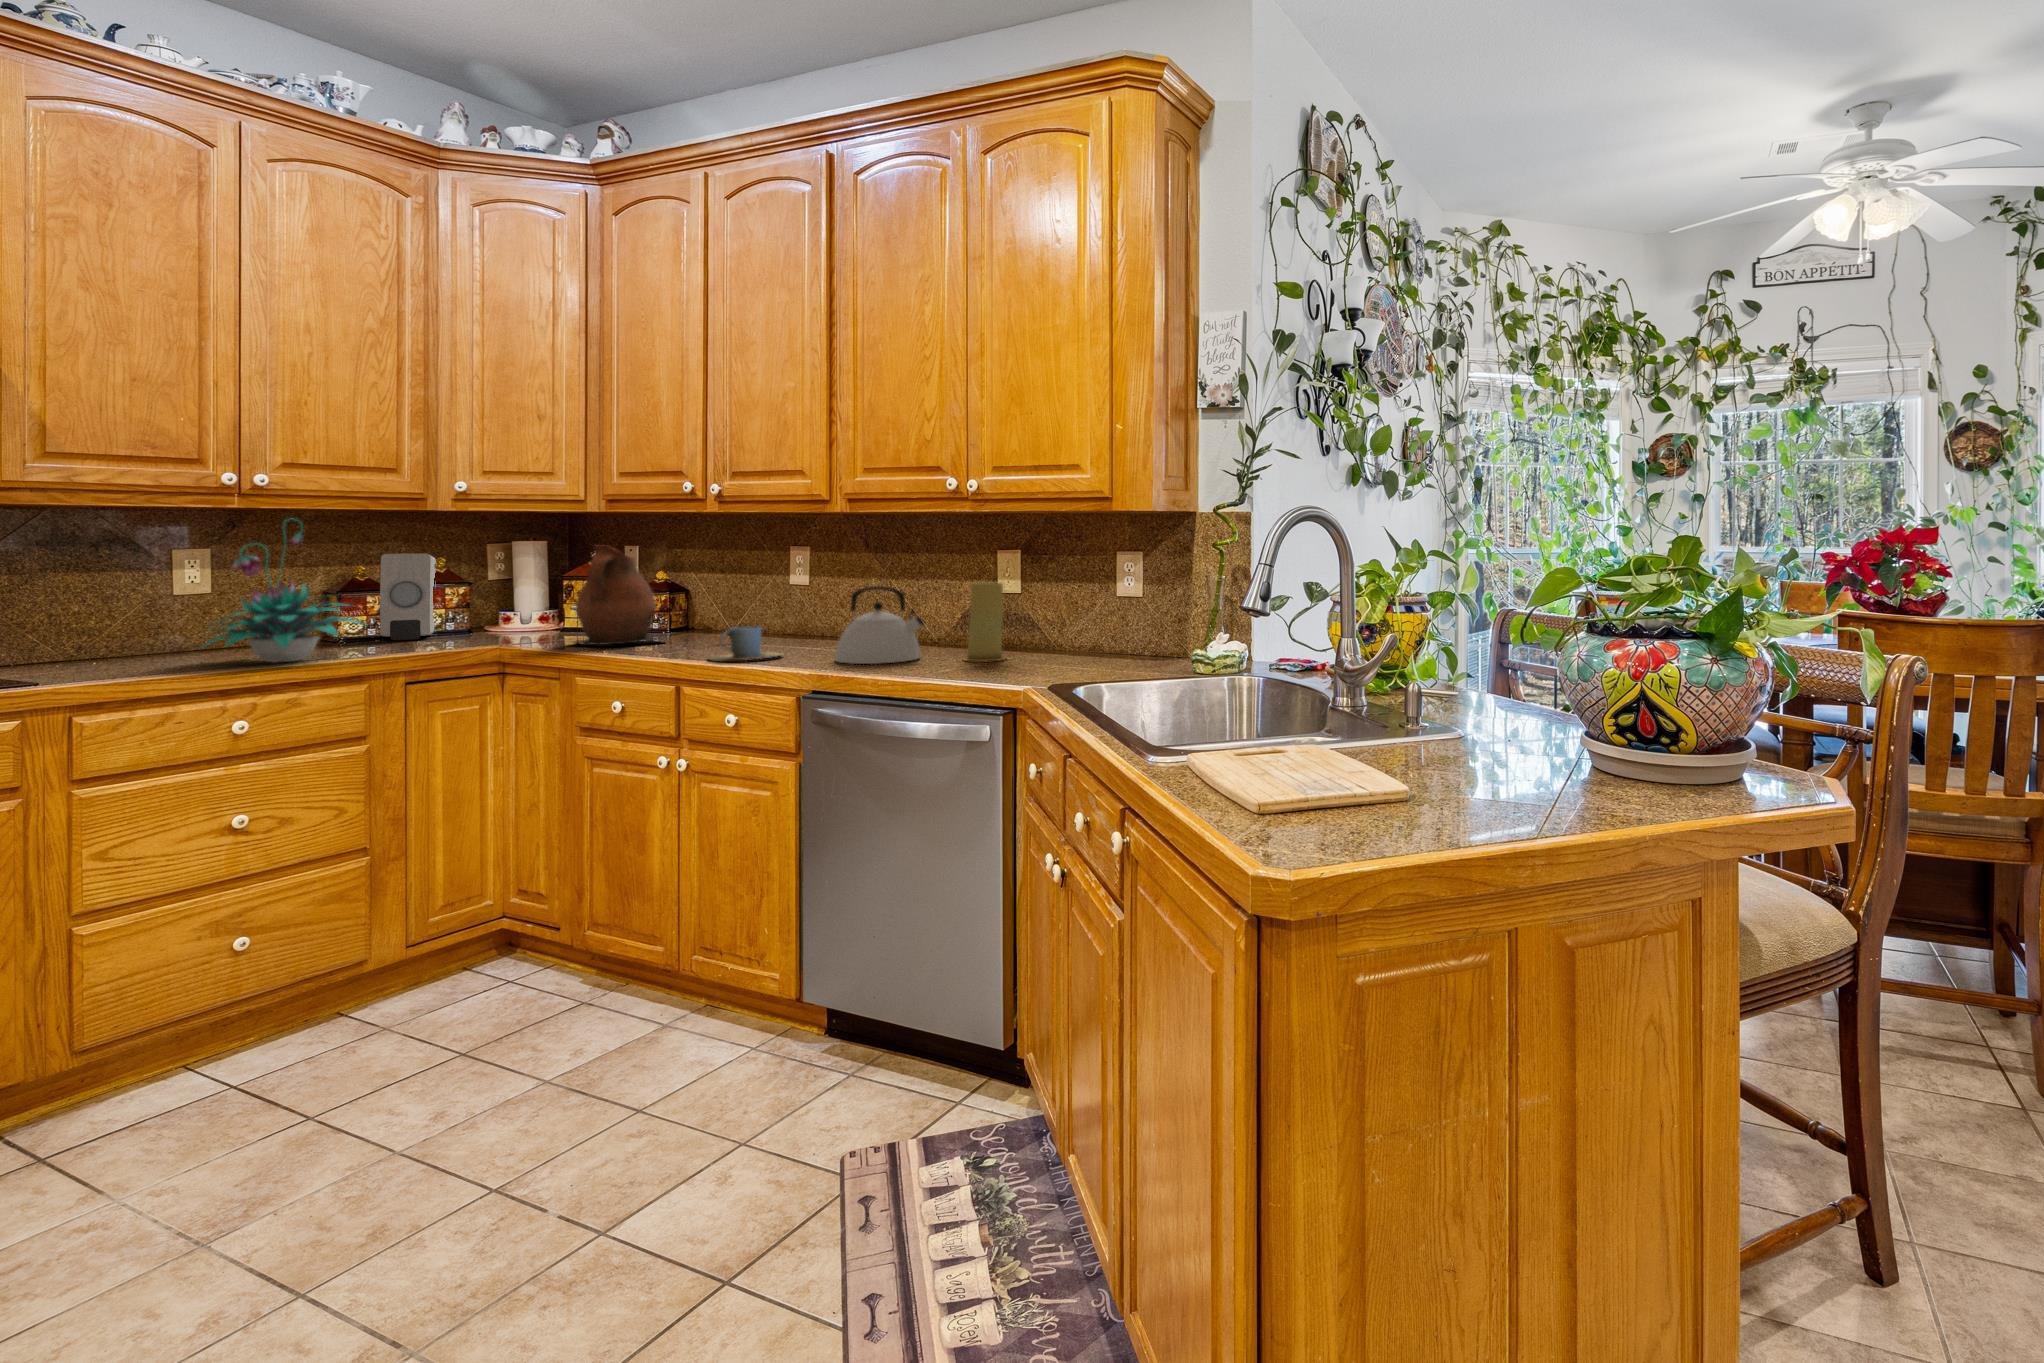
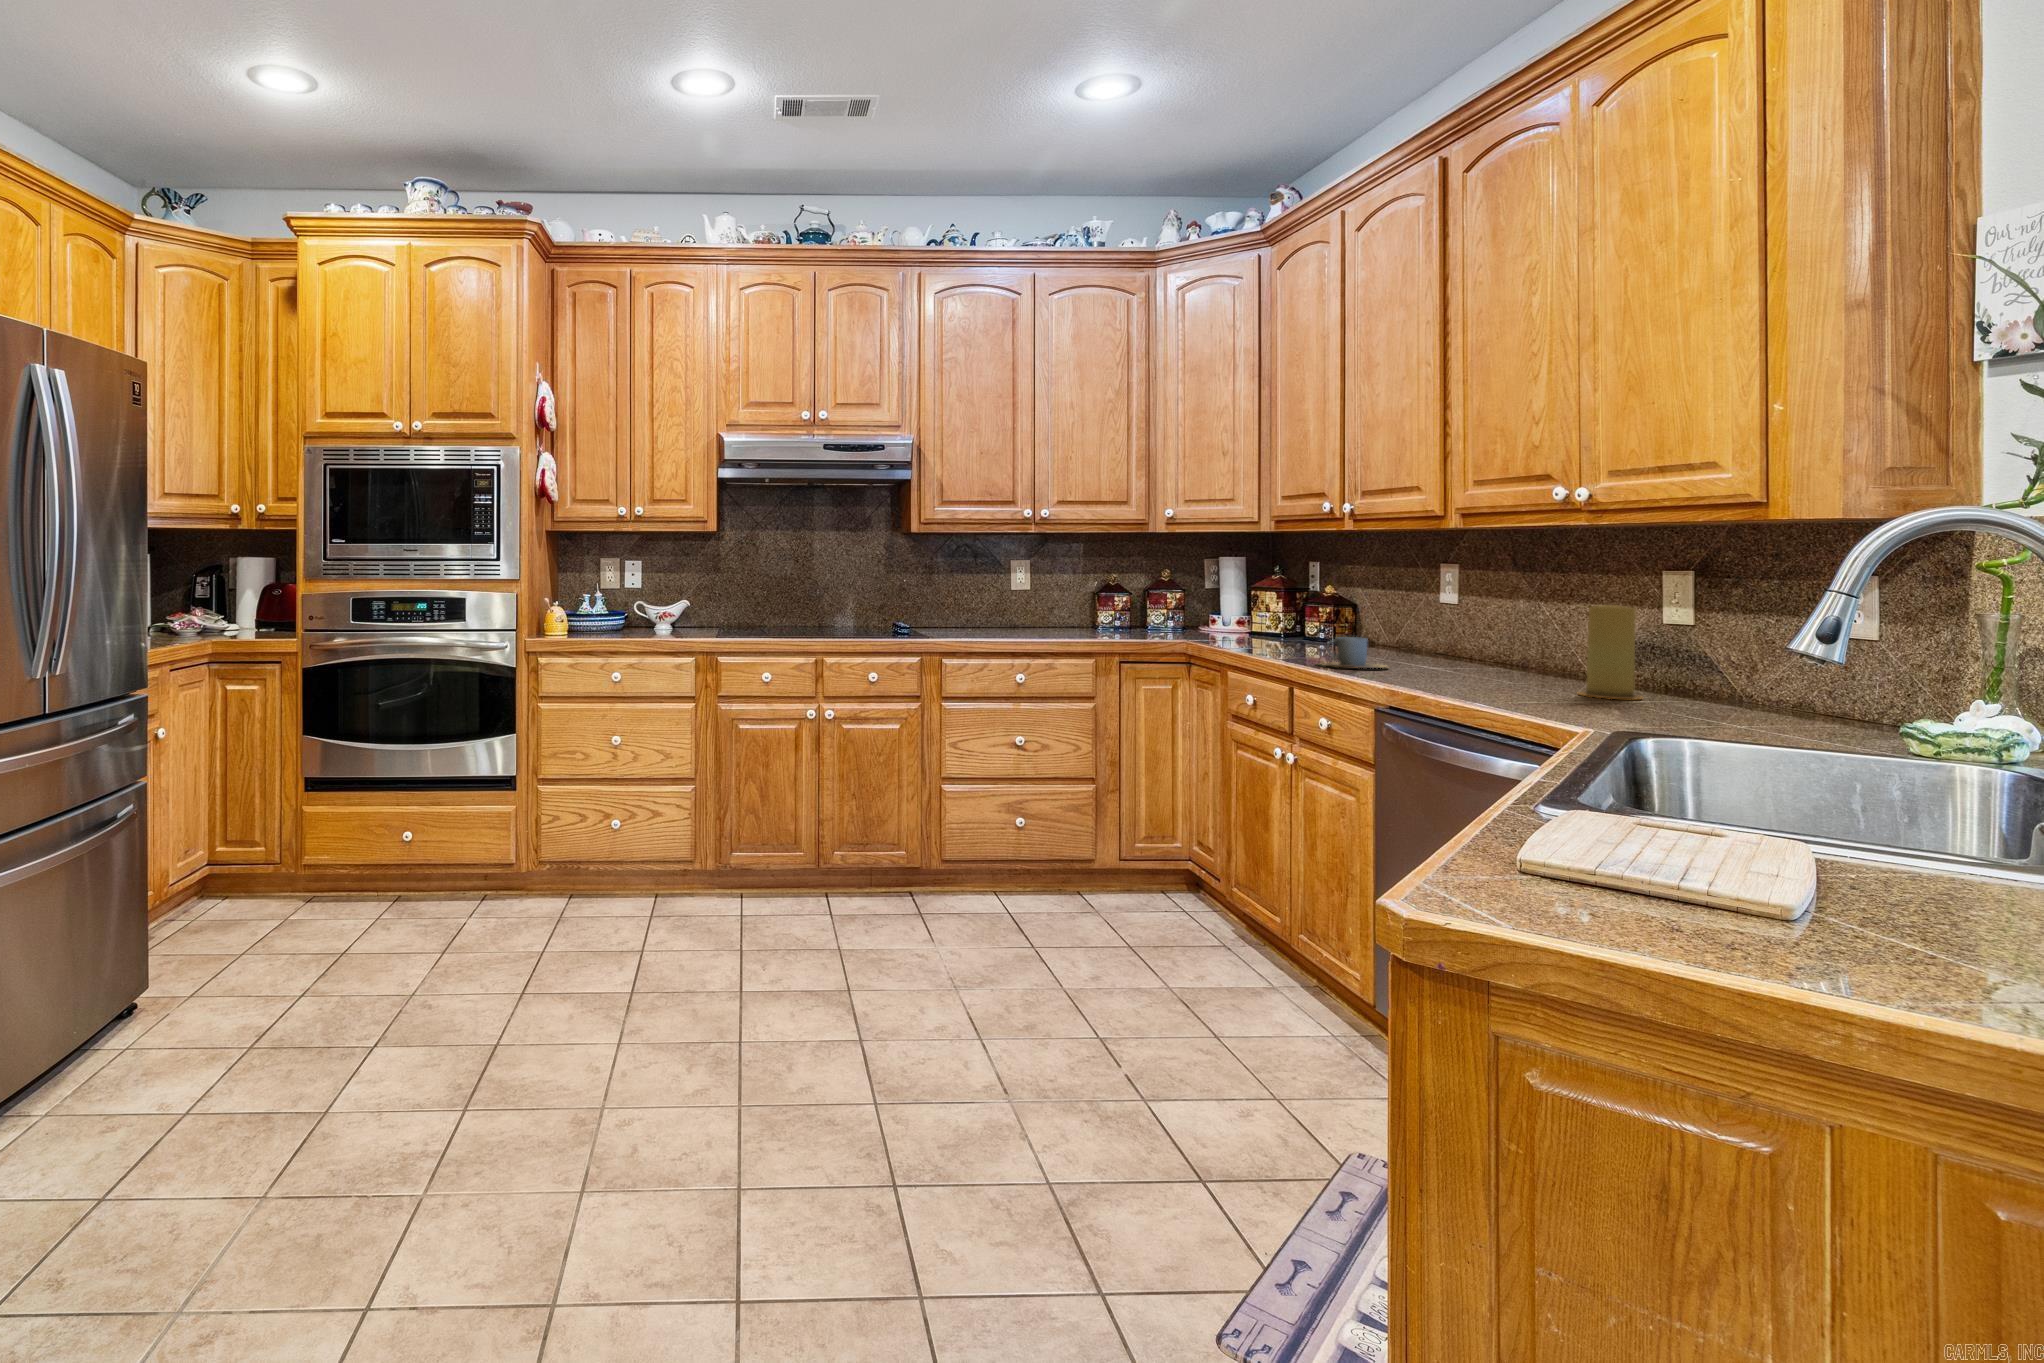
plant: present [202,520,362,663] -> none [1007,537,1099,636]
ceramic pitcher: present [574,546,666,645] -> none [1231,560,1316,648]
soap dispenser: present [380,553,436,640] -> none [1123,565,1164,631]
kettle: present [835,586,923,664] -> none [1429,604,1532,687]

